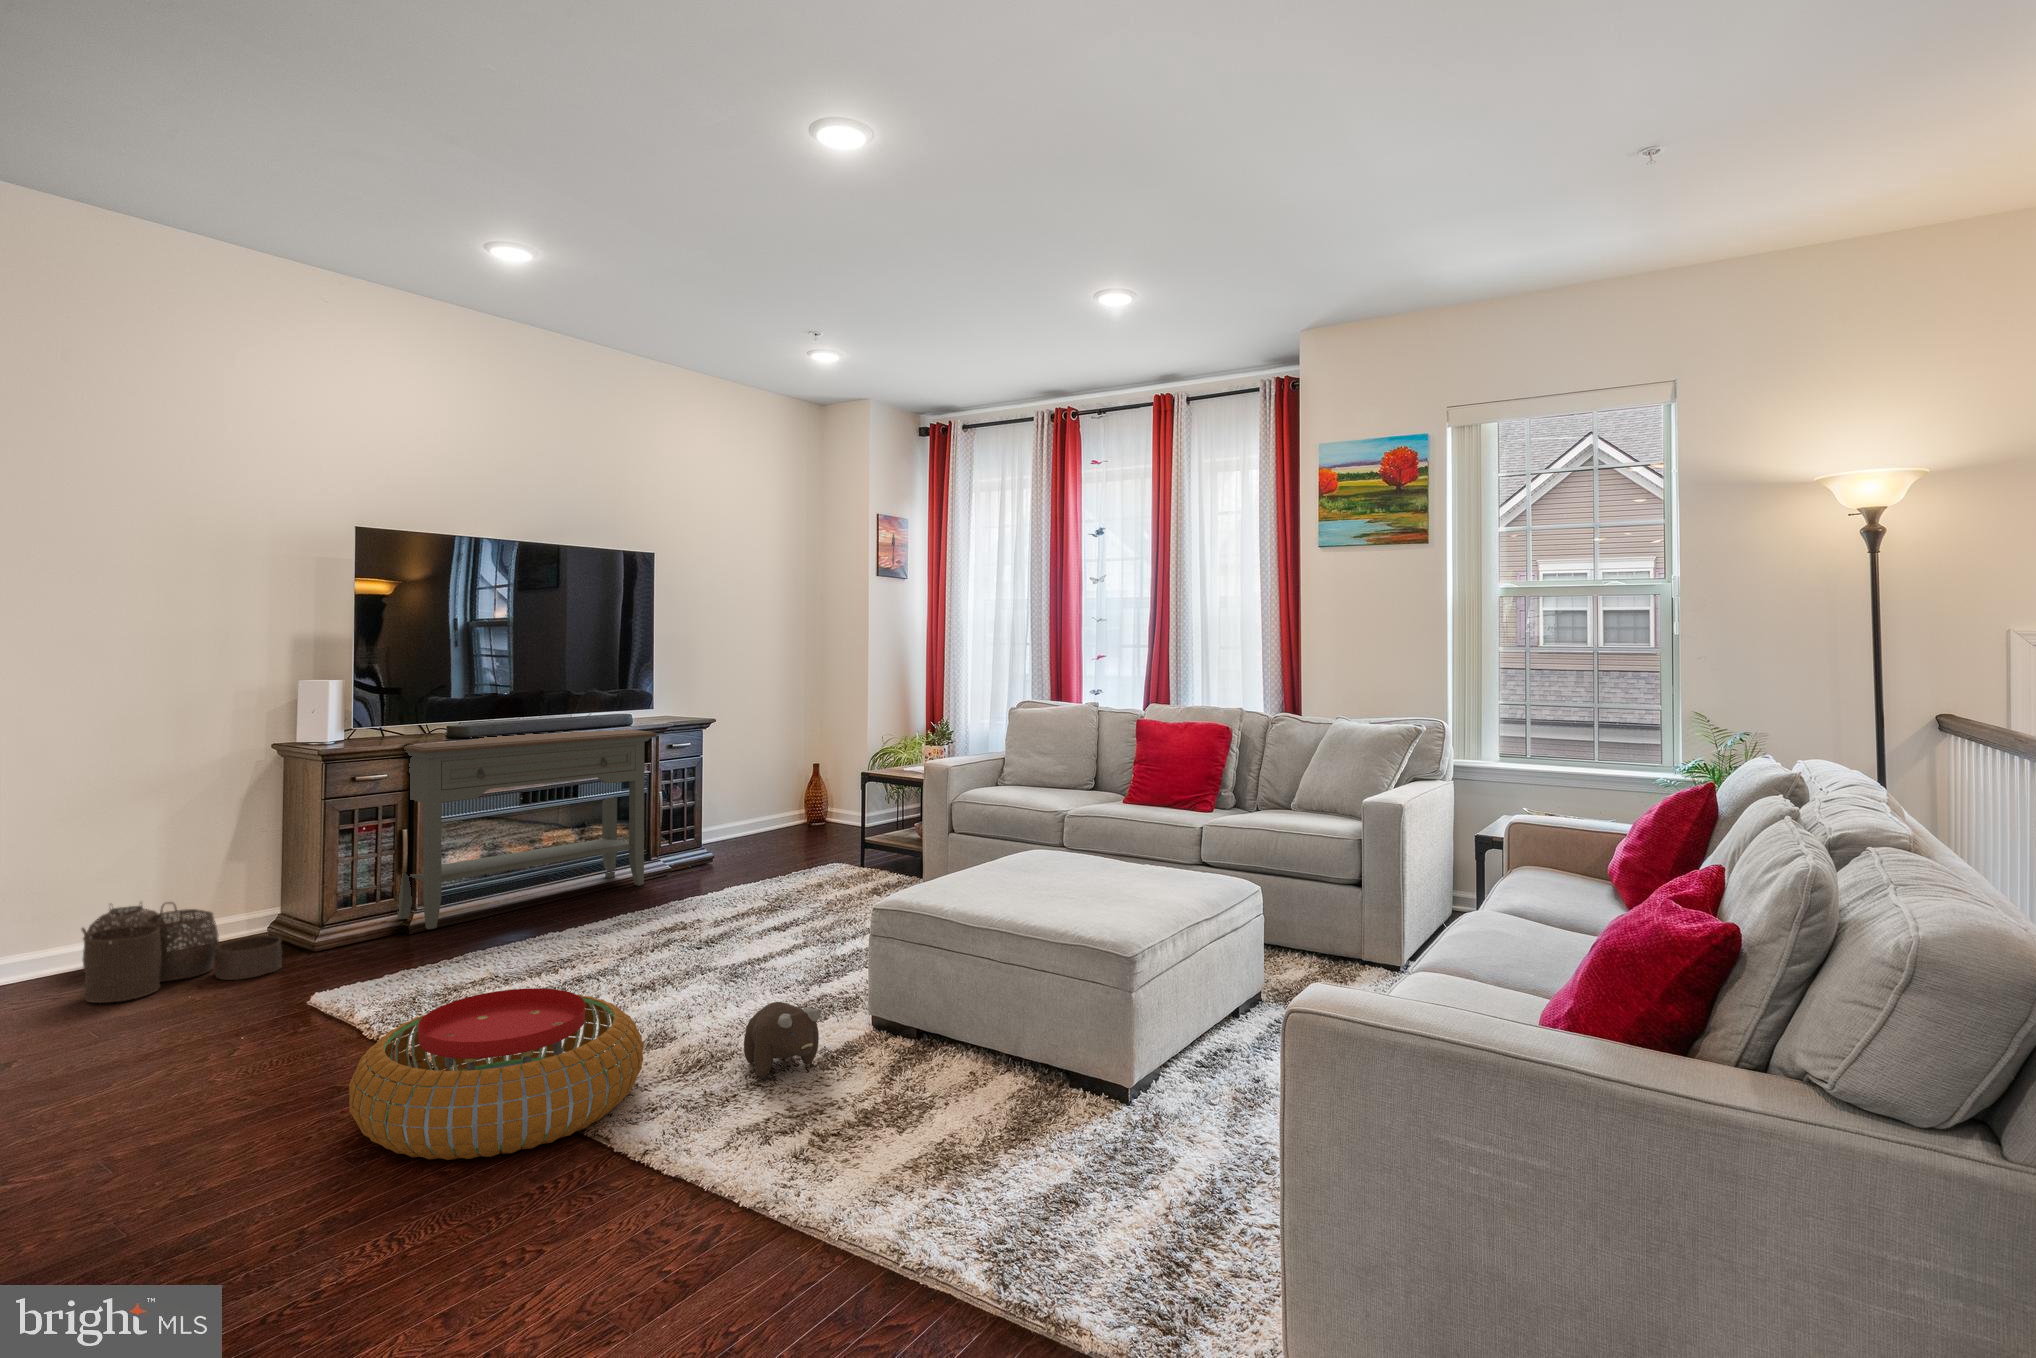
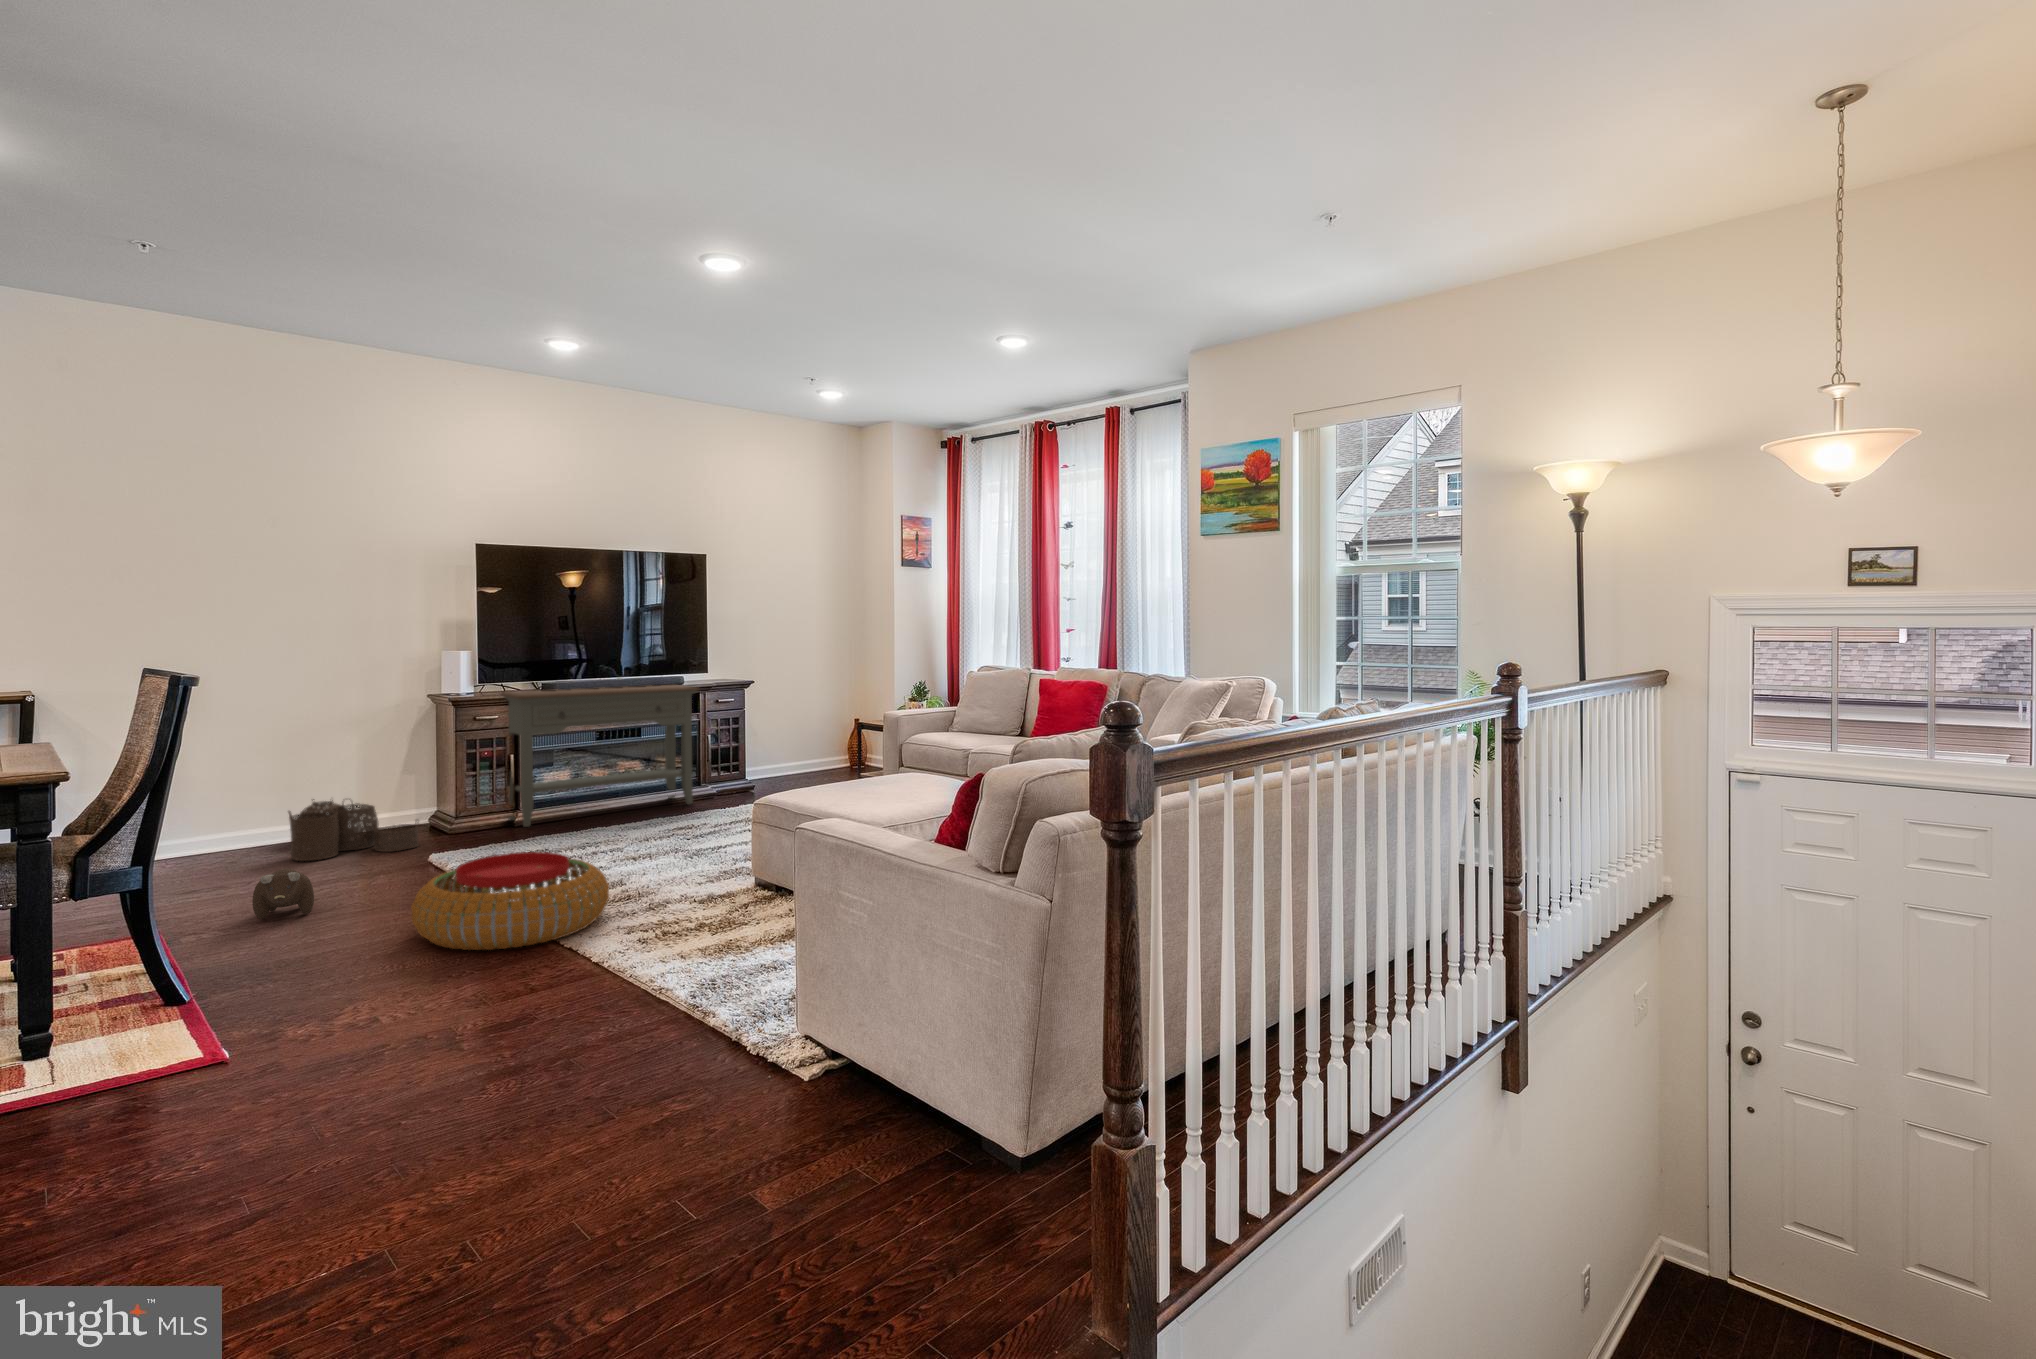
plush toy: present [744,1002,821,1077] -> present [252,868,314,919]

